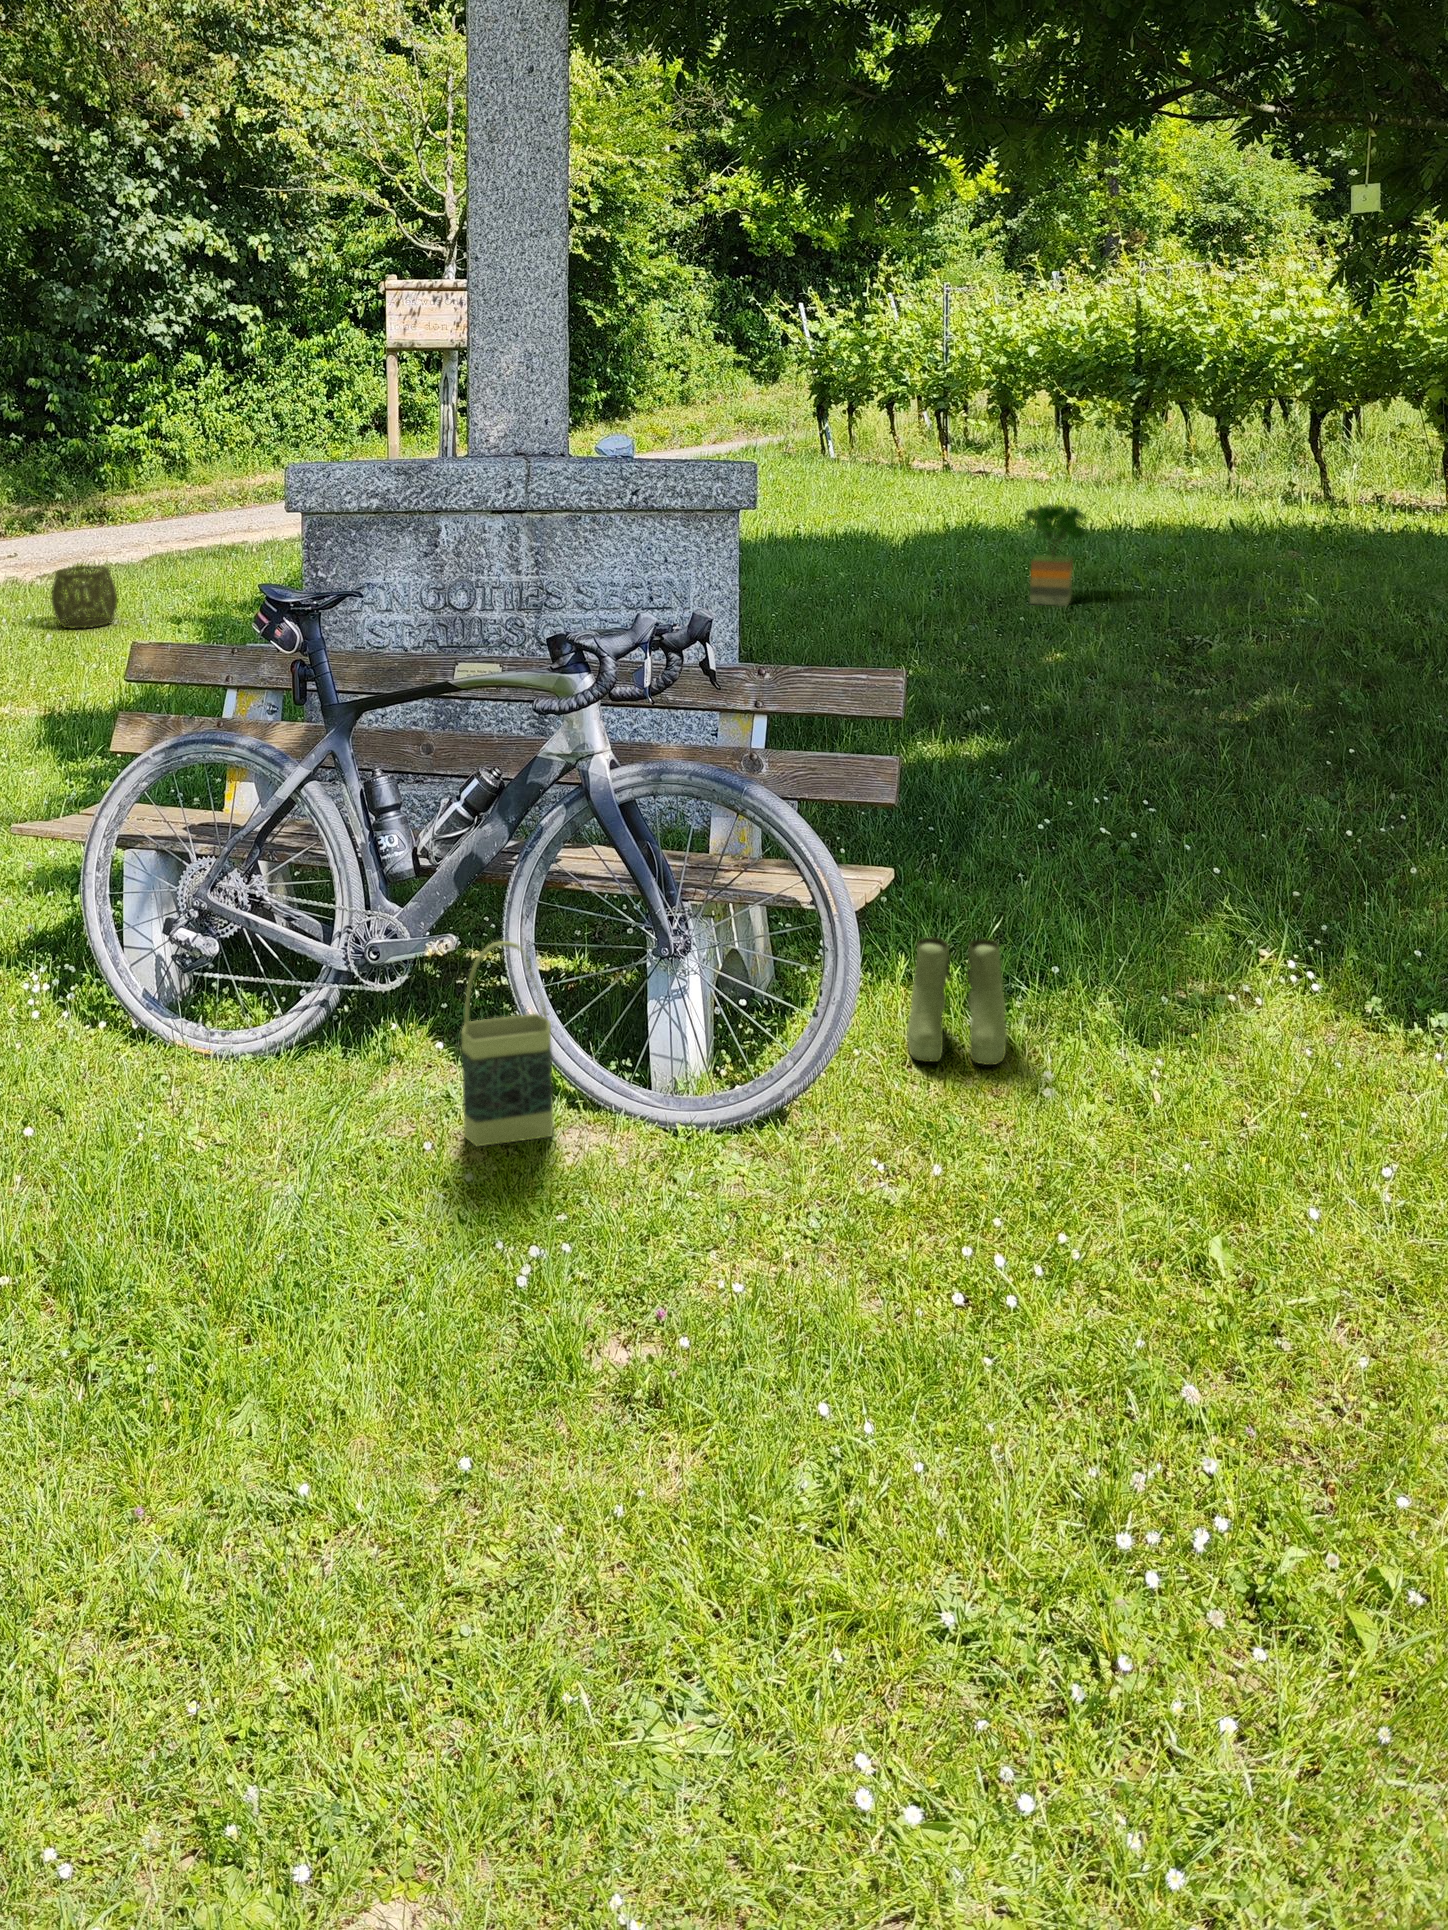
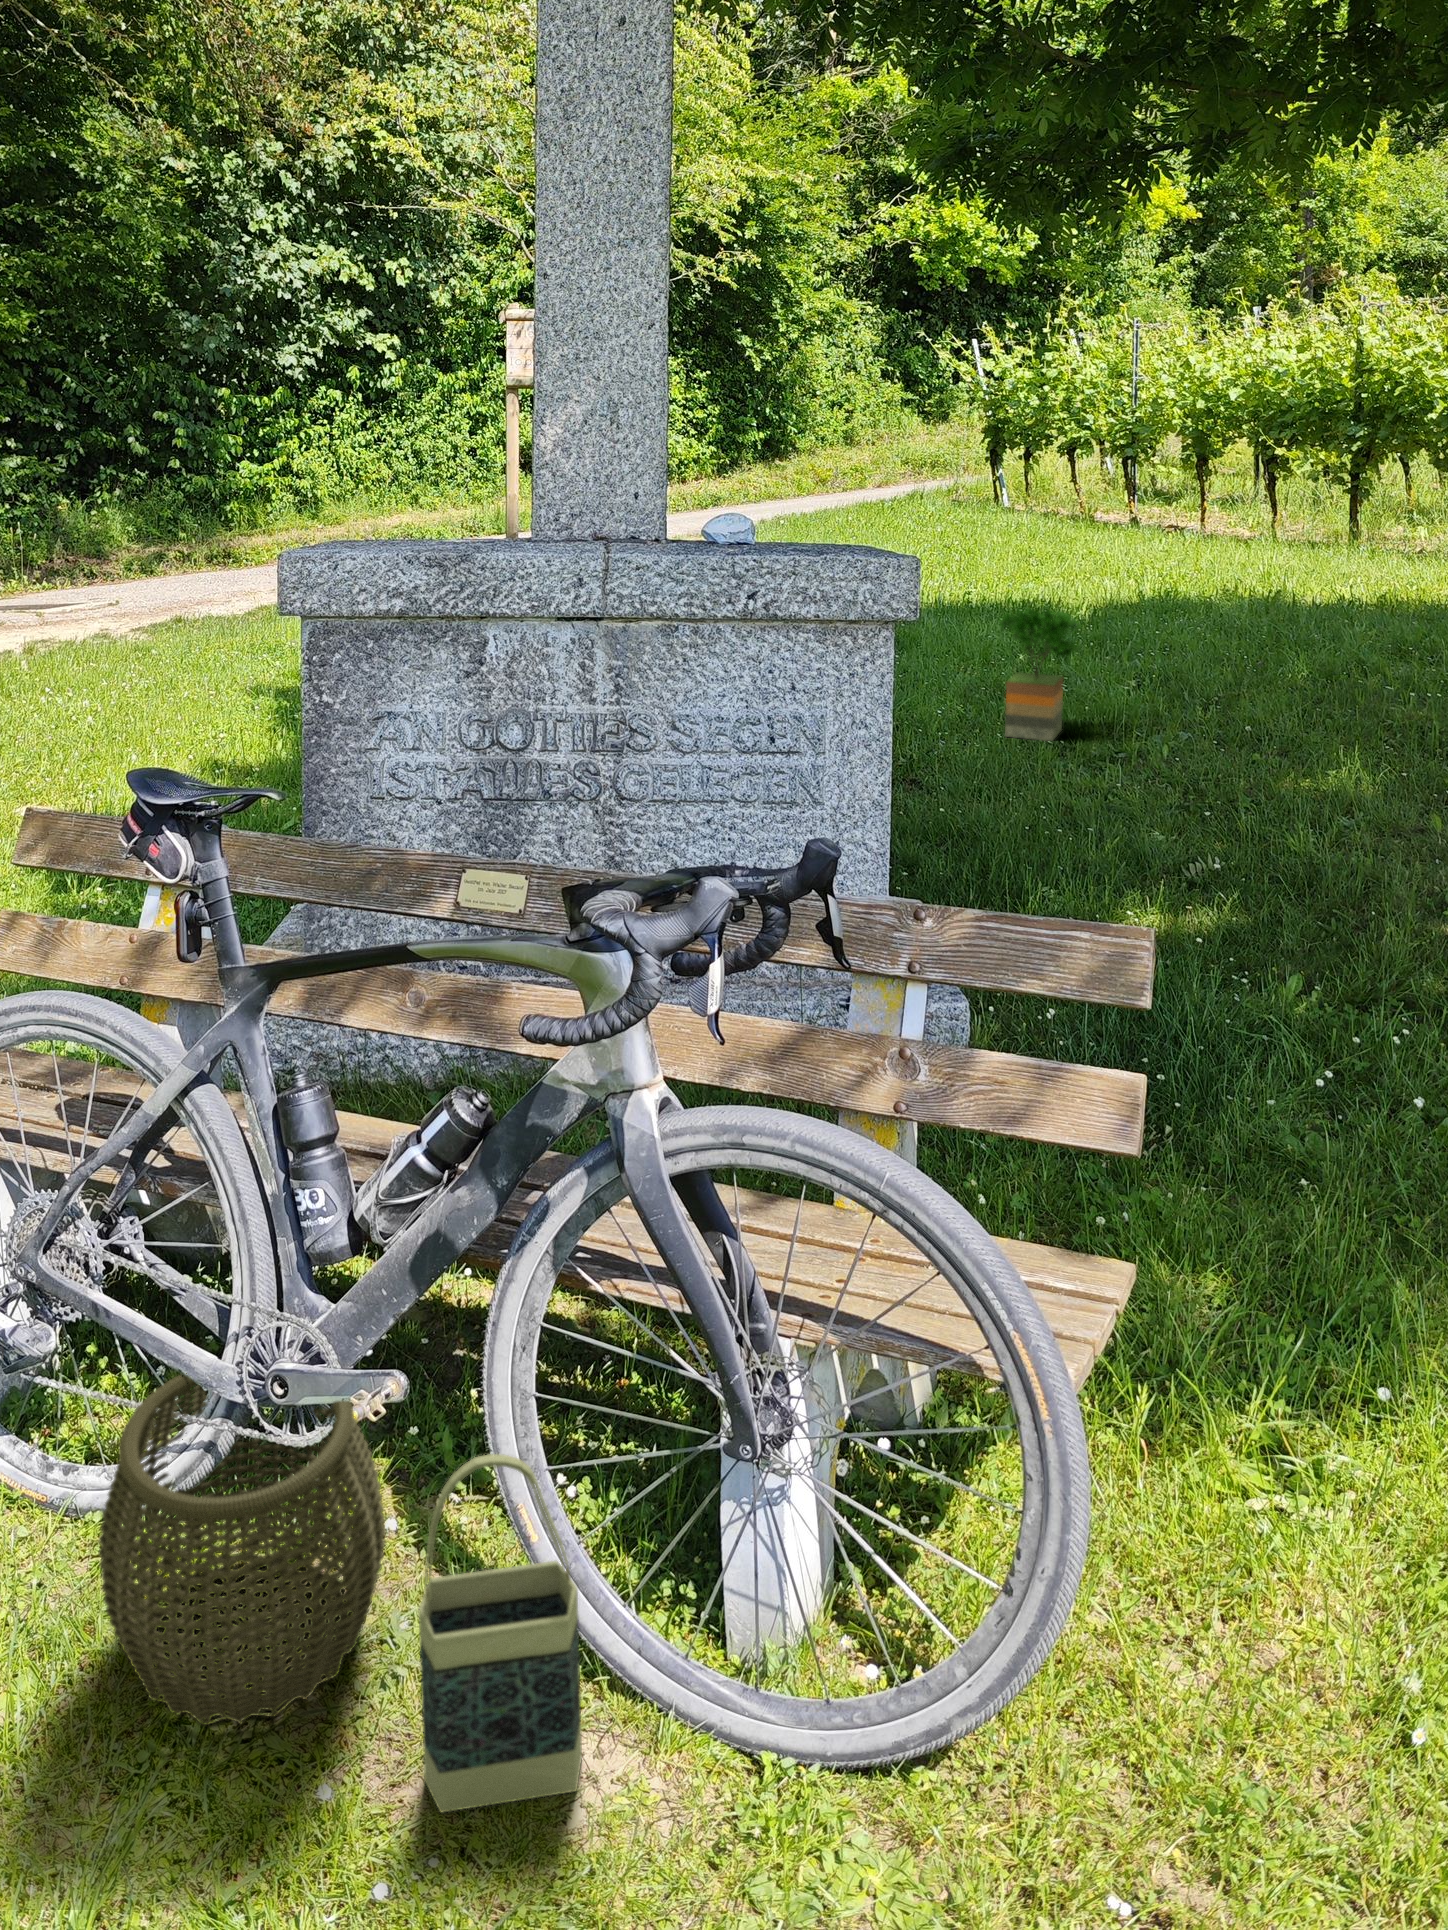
potted tree: present [1023,505,1089,606] -> present [999,608,1081,741]
woven basket: present [51,566,117,629] -> present [99,1373,386,1725]
boots: present [907,937,1007,1065] -> none [1188,1382,1362,1642]

